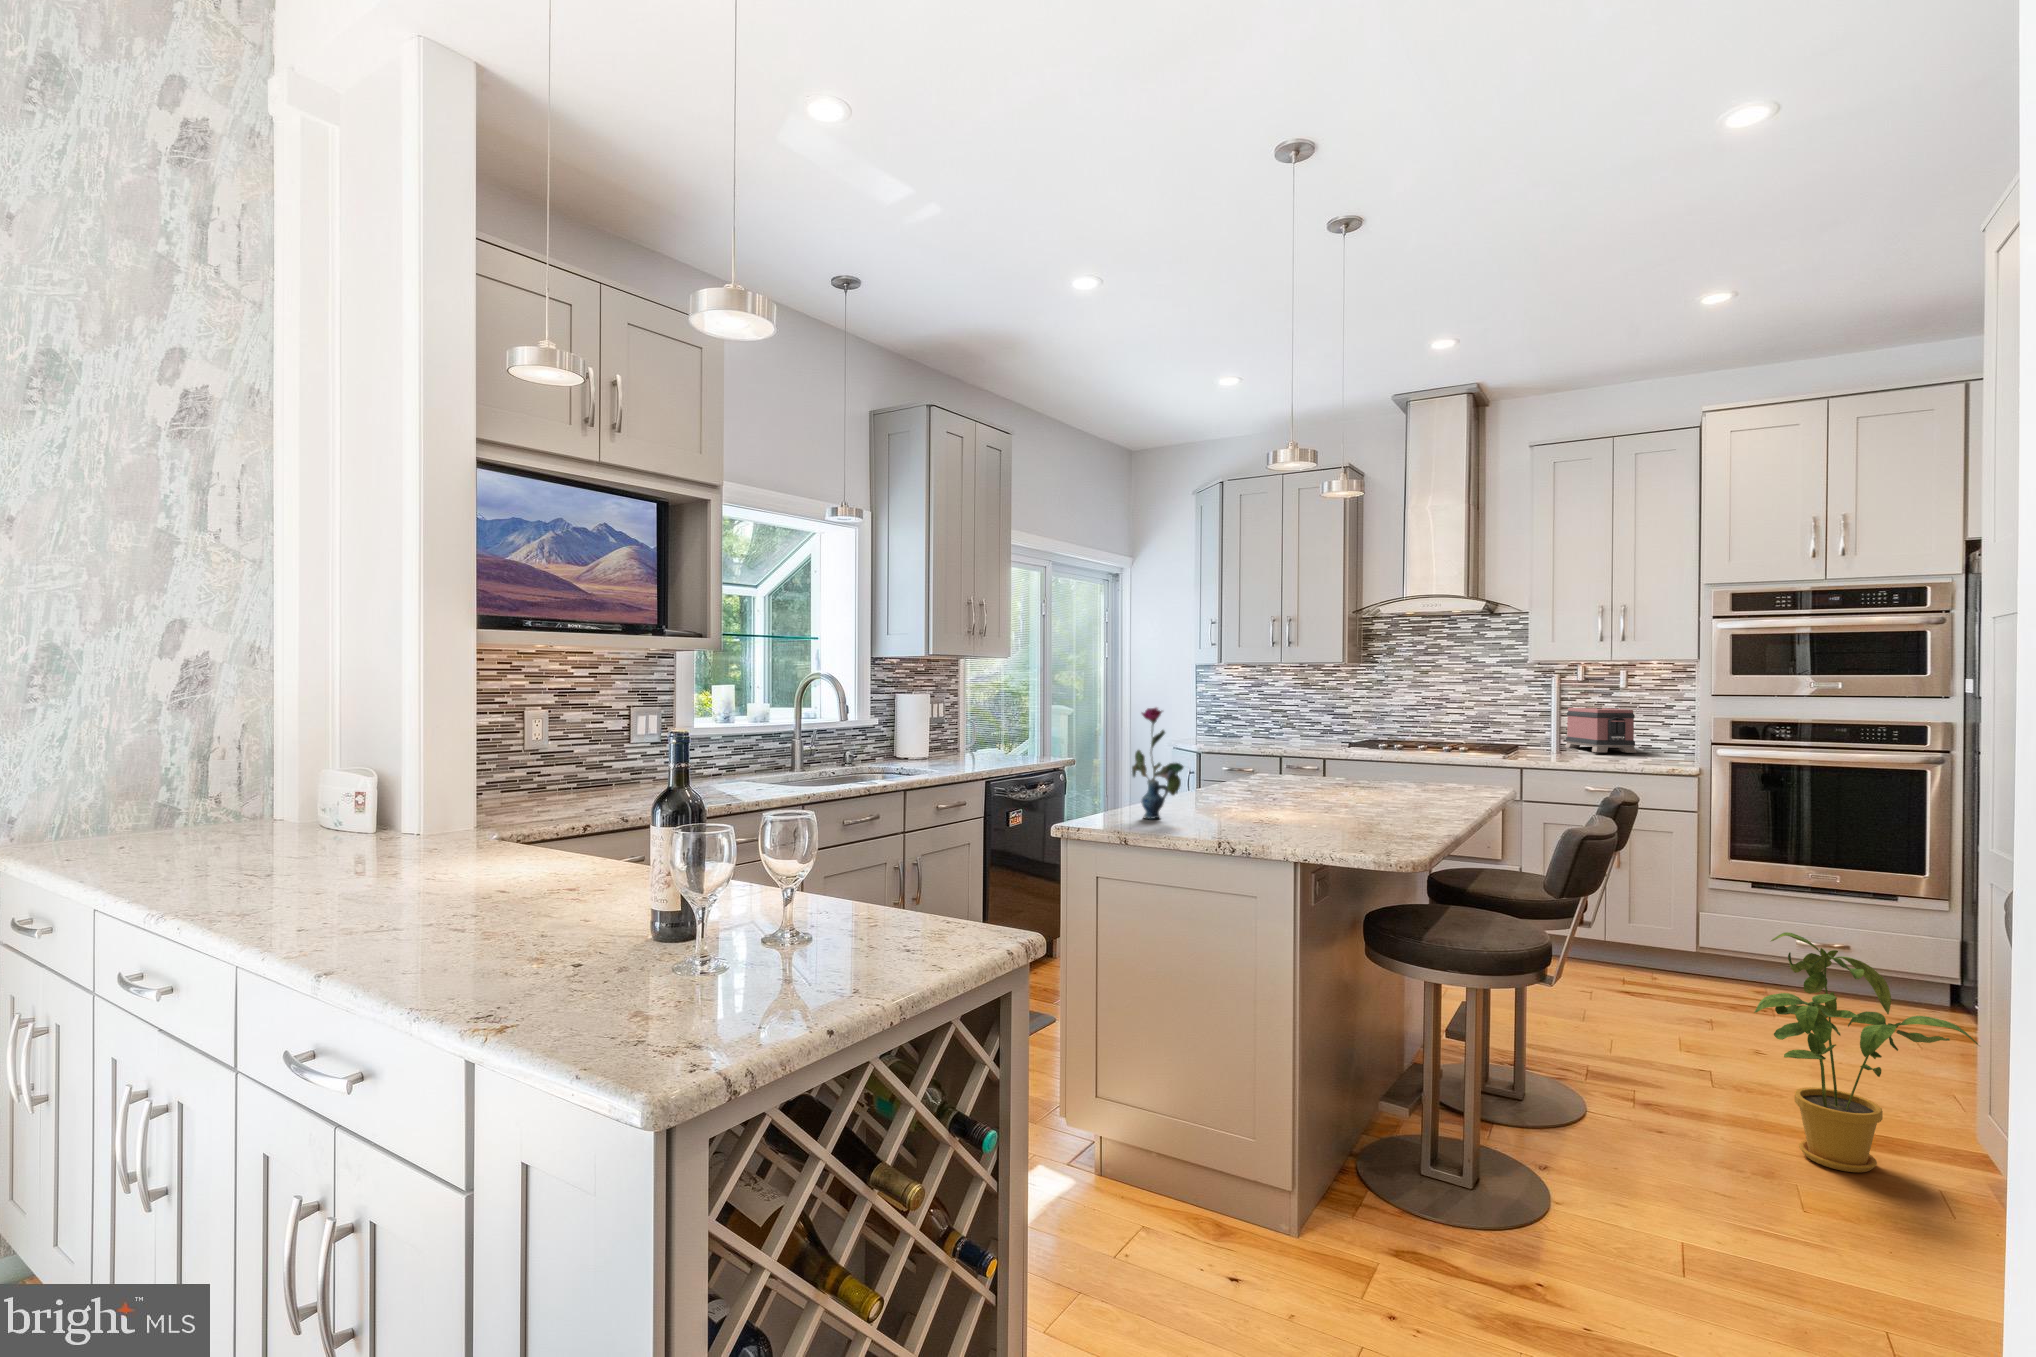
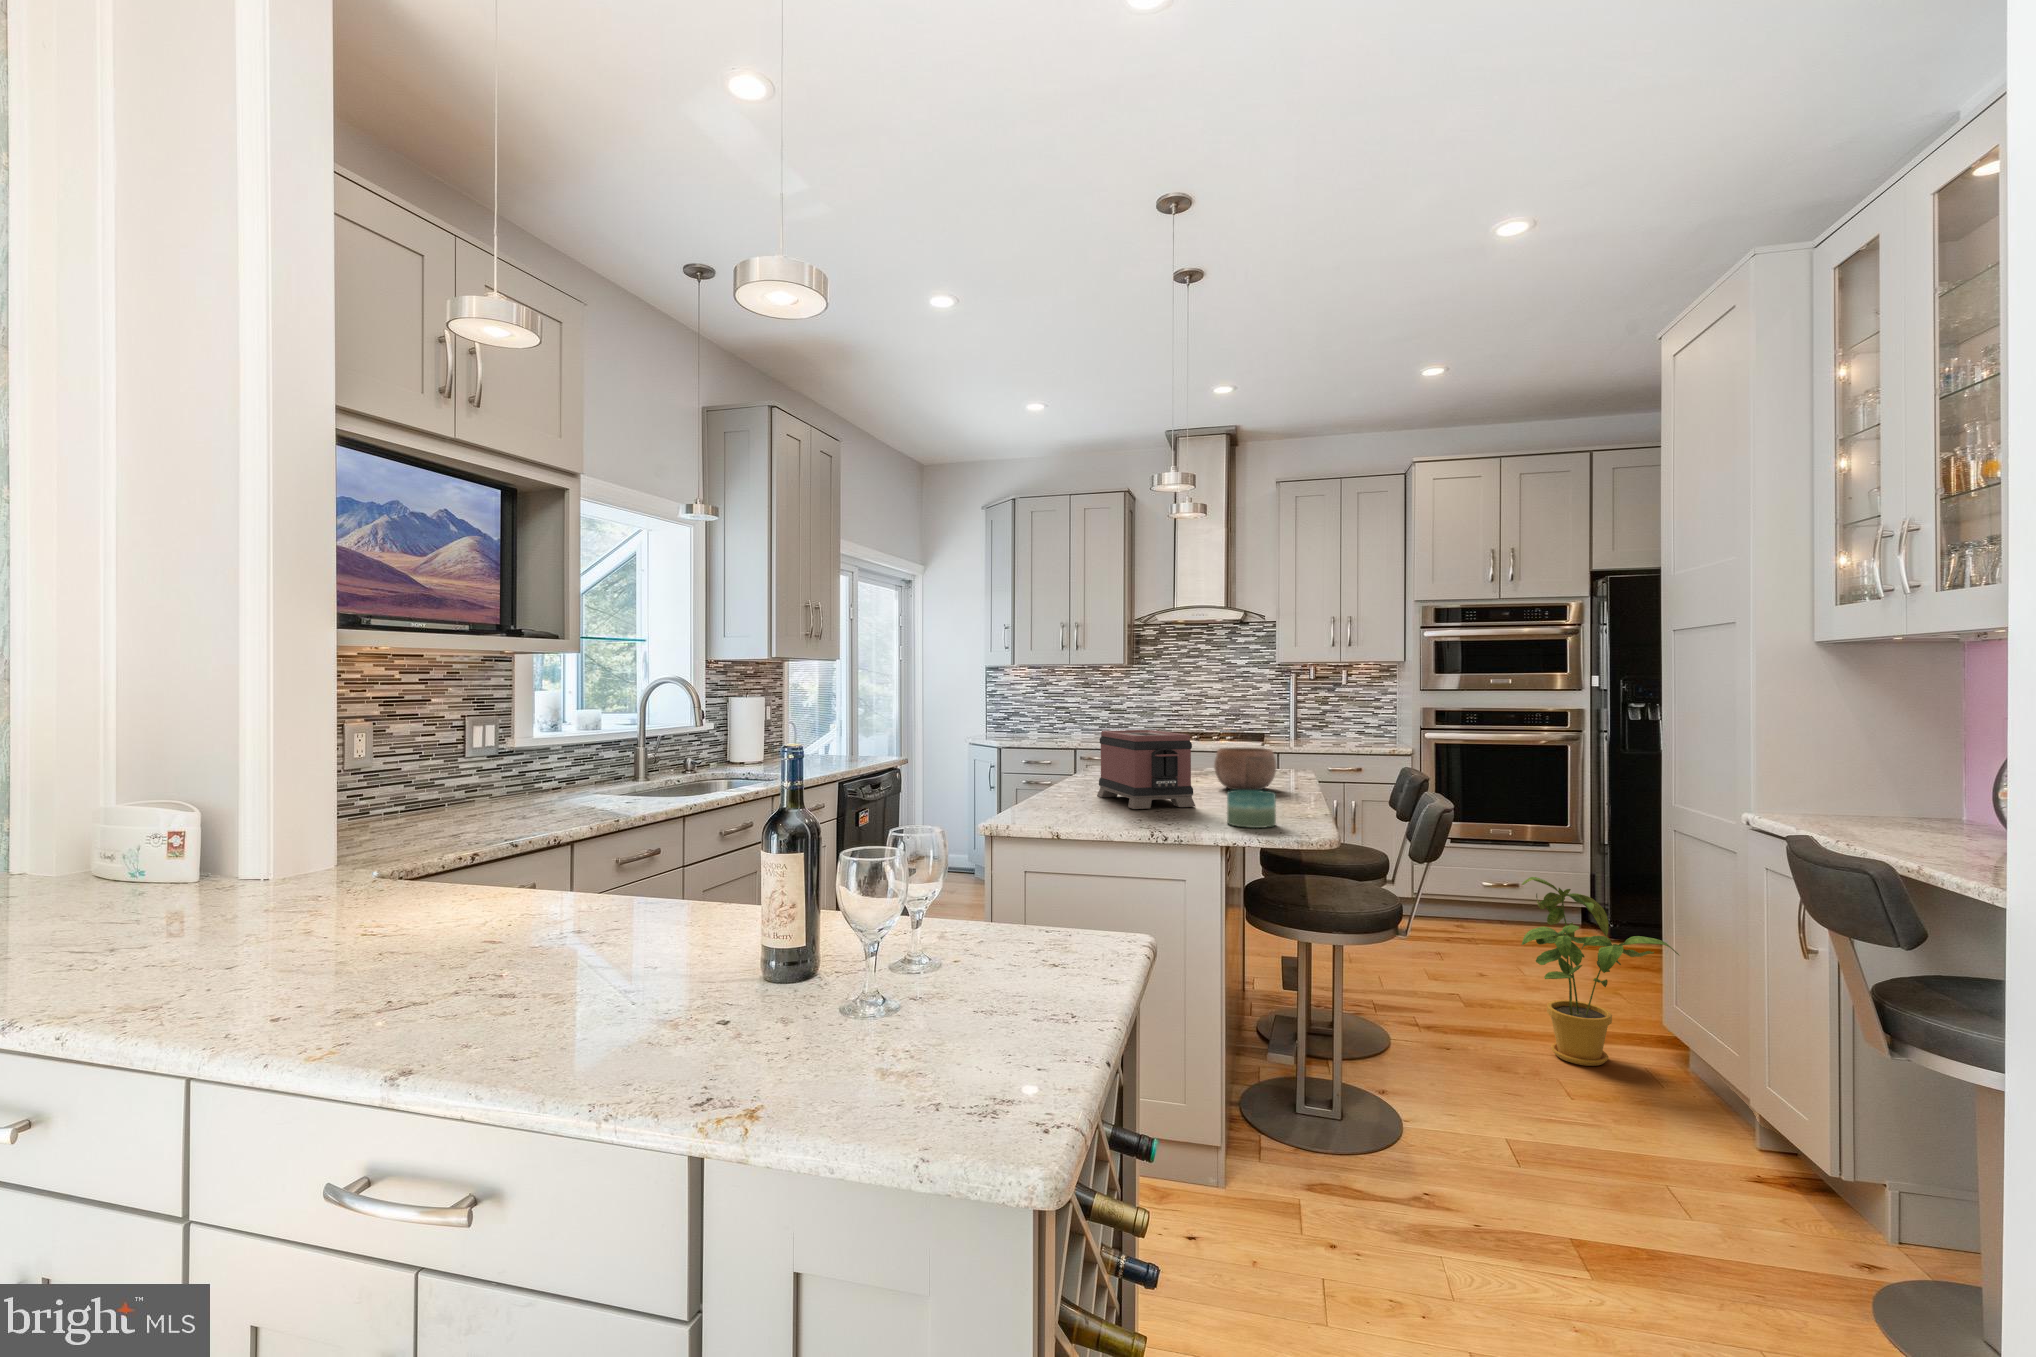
vase: present [1132,707,1183,819] -> none [1036,705,1091,812]
toaster: present [1565,708,1637,753] -> present [1097,730,1195,809]
bowl: none [1360,759,1432,808] -> present [1214,747,1276,790]
candle: none [1319,804,1372,845] -> present [1227,790,1276,828]

